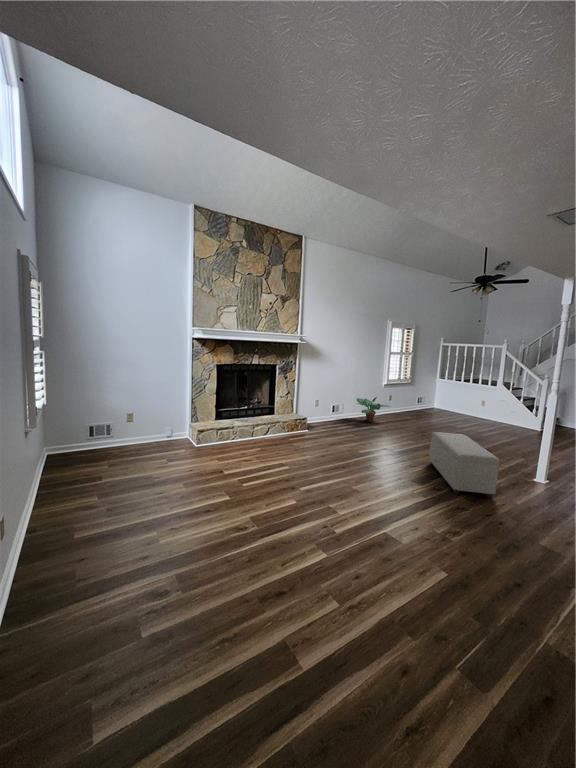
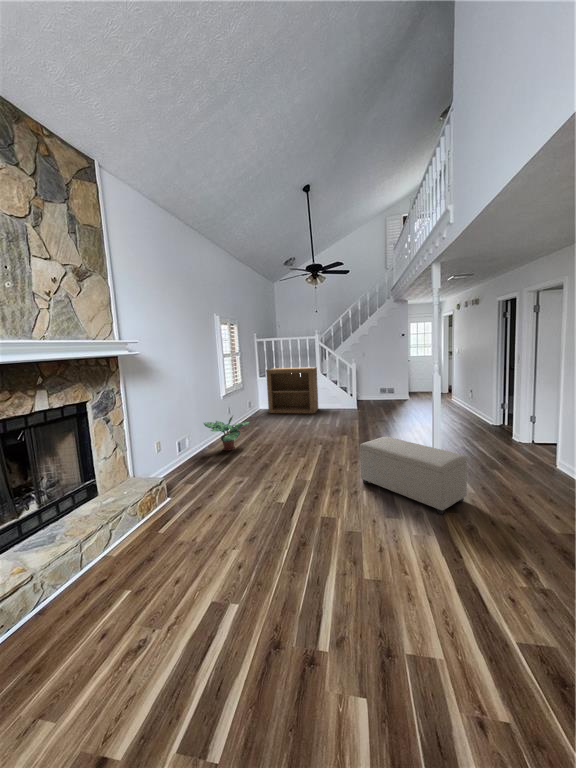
bookshelf: none [436,371,496,420] -> present [266,367,318,413]

